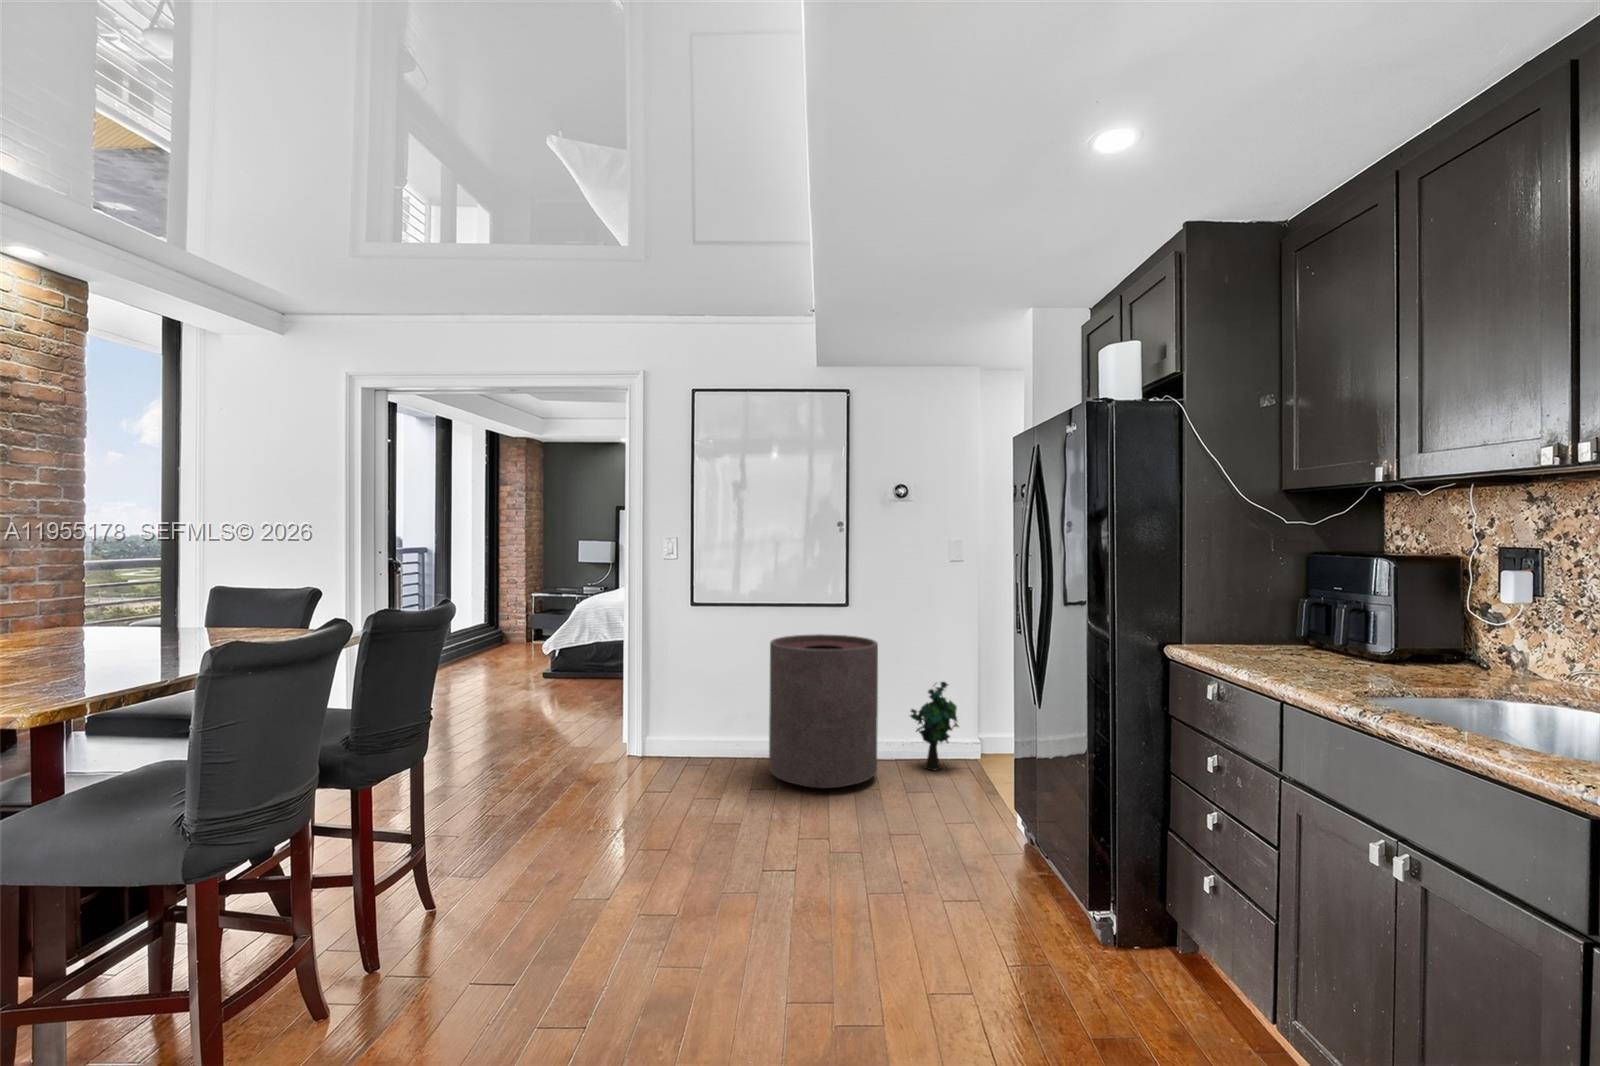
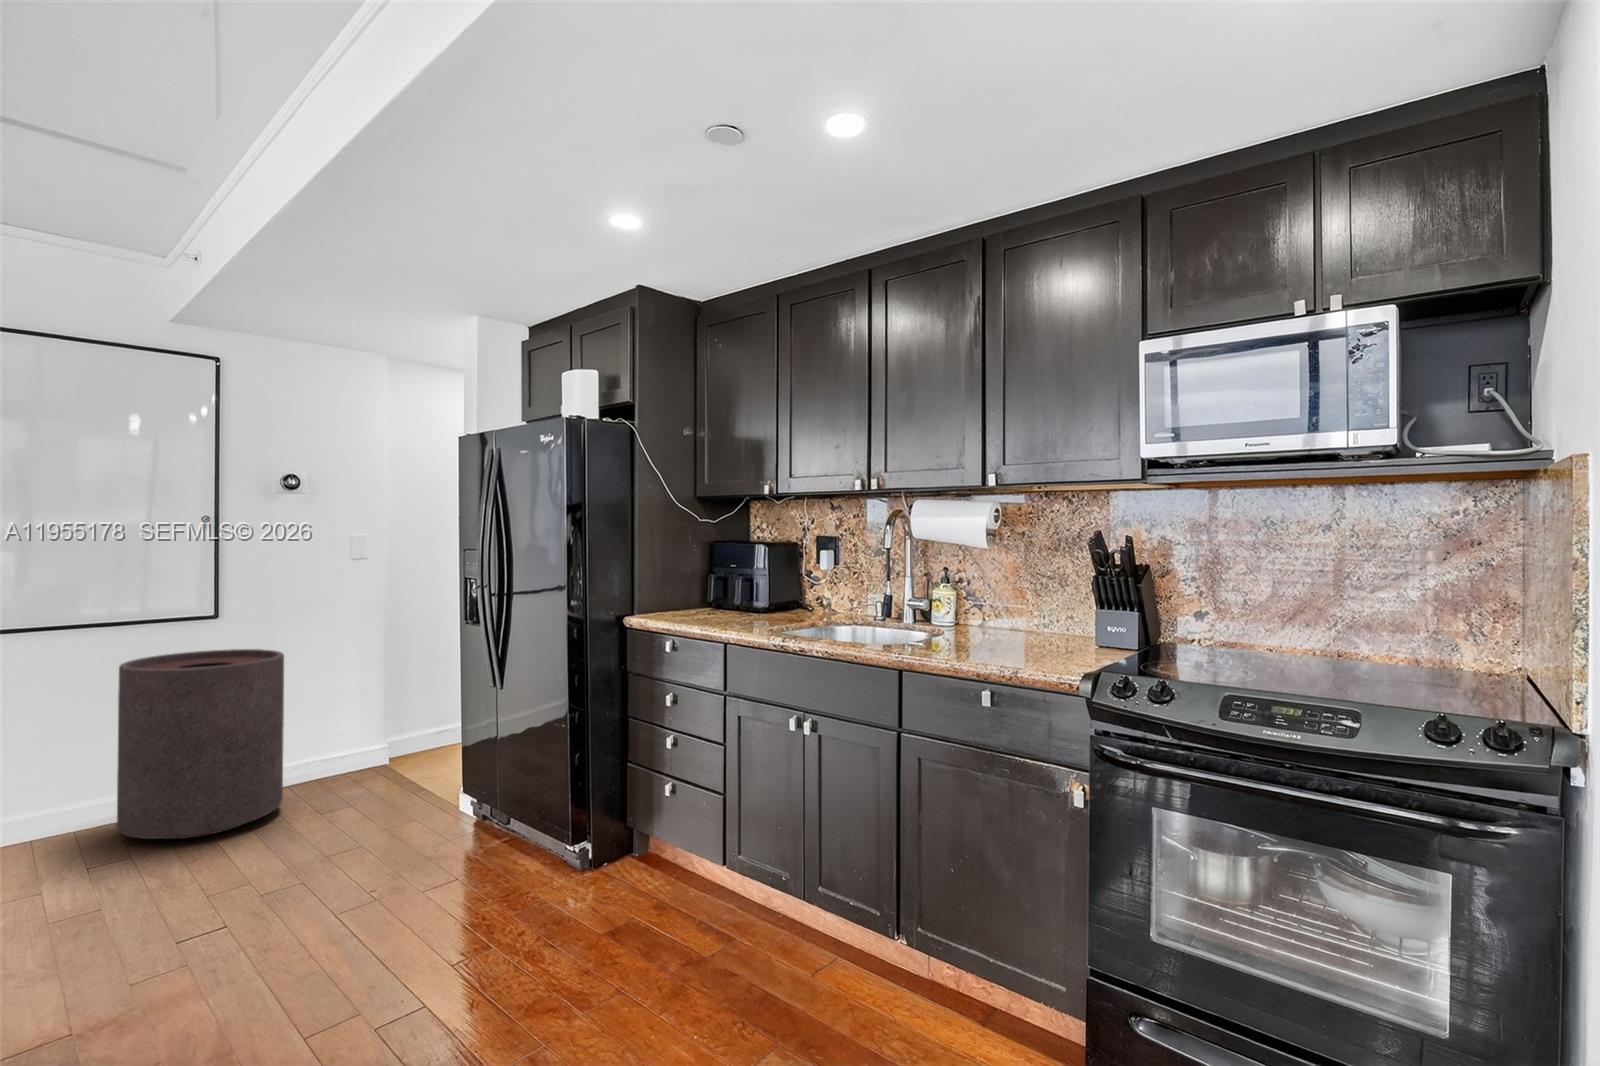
decorative plant: present [910,682,958,770] -> none [314,686,377,785]

